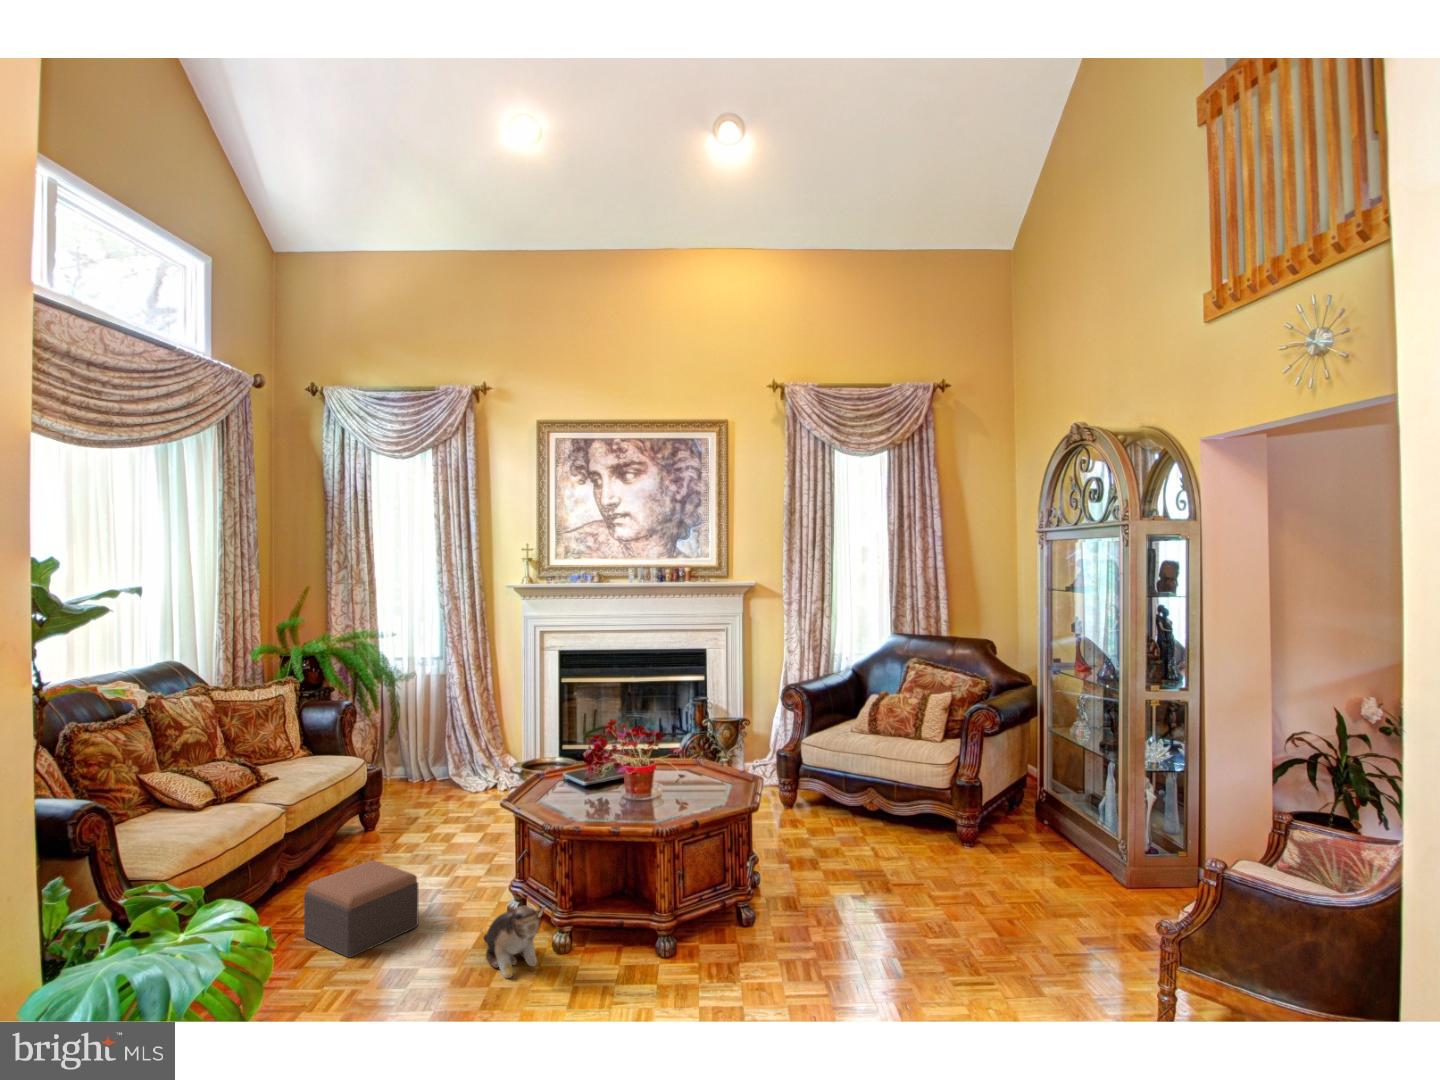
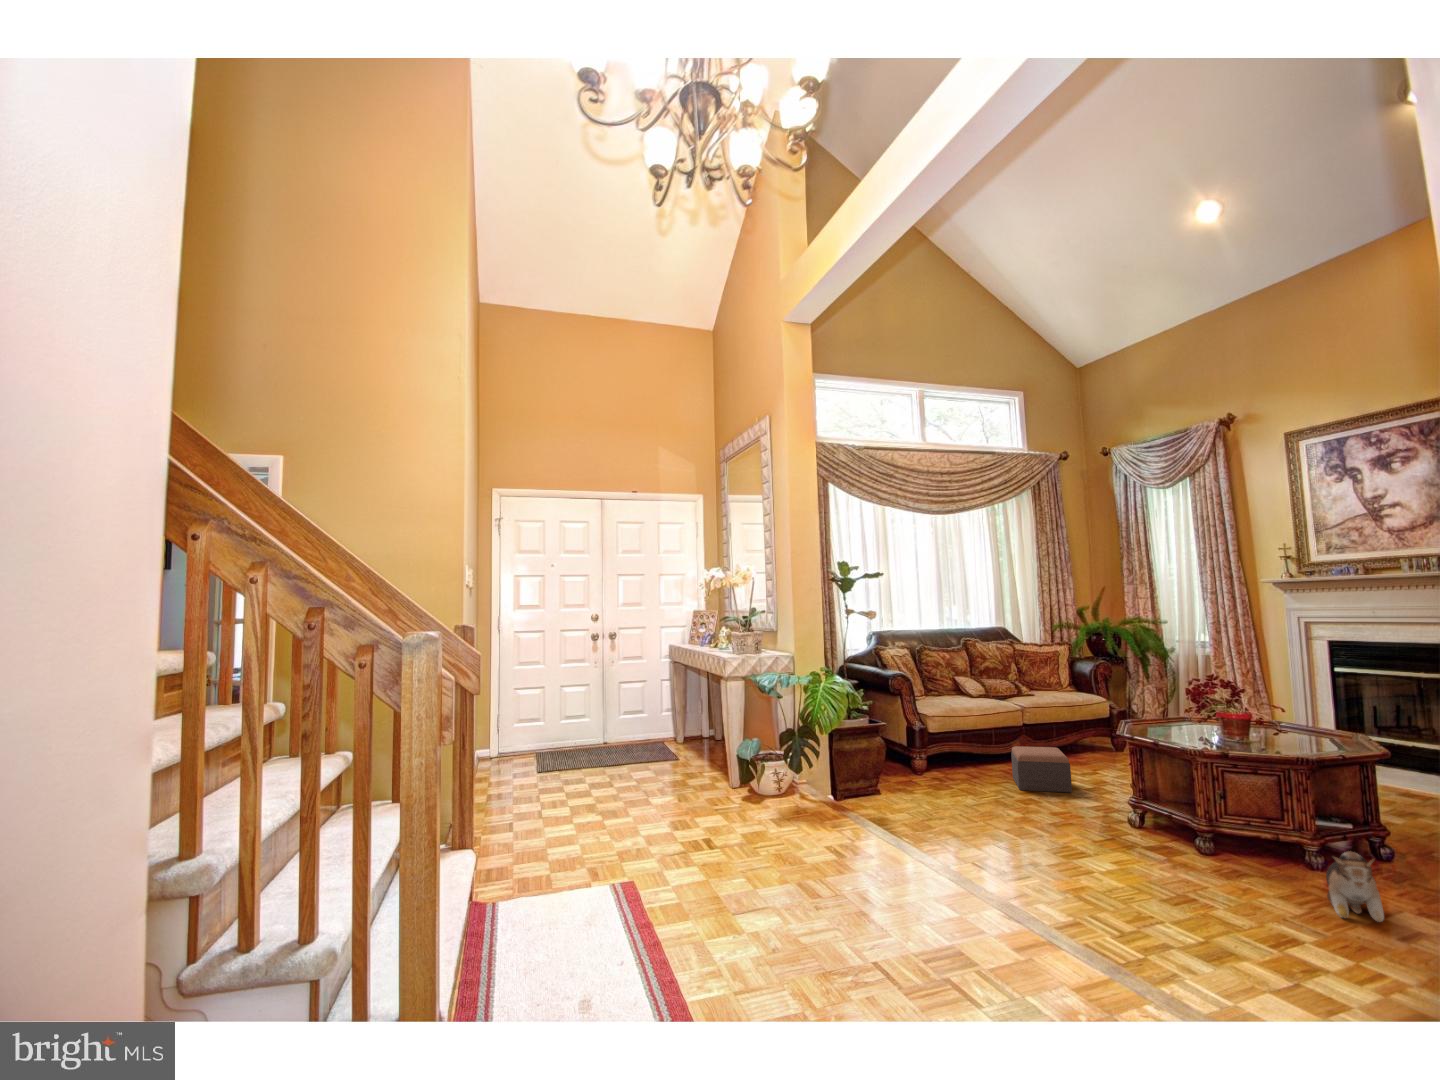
plush toy: present [484,906,544,978] -> present [1326,851,1384,922]

